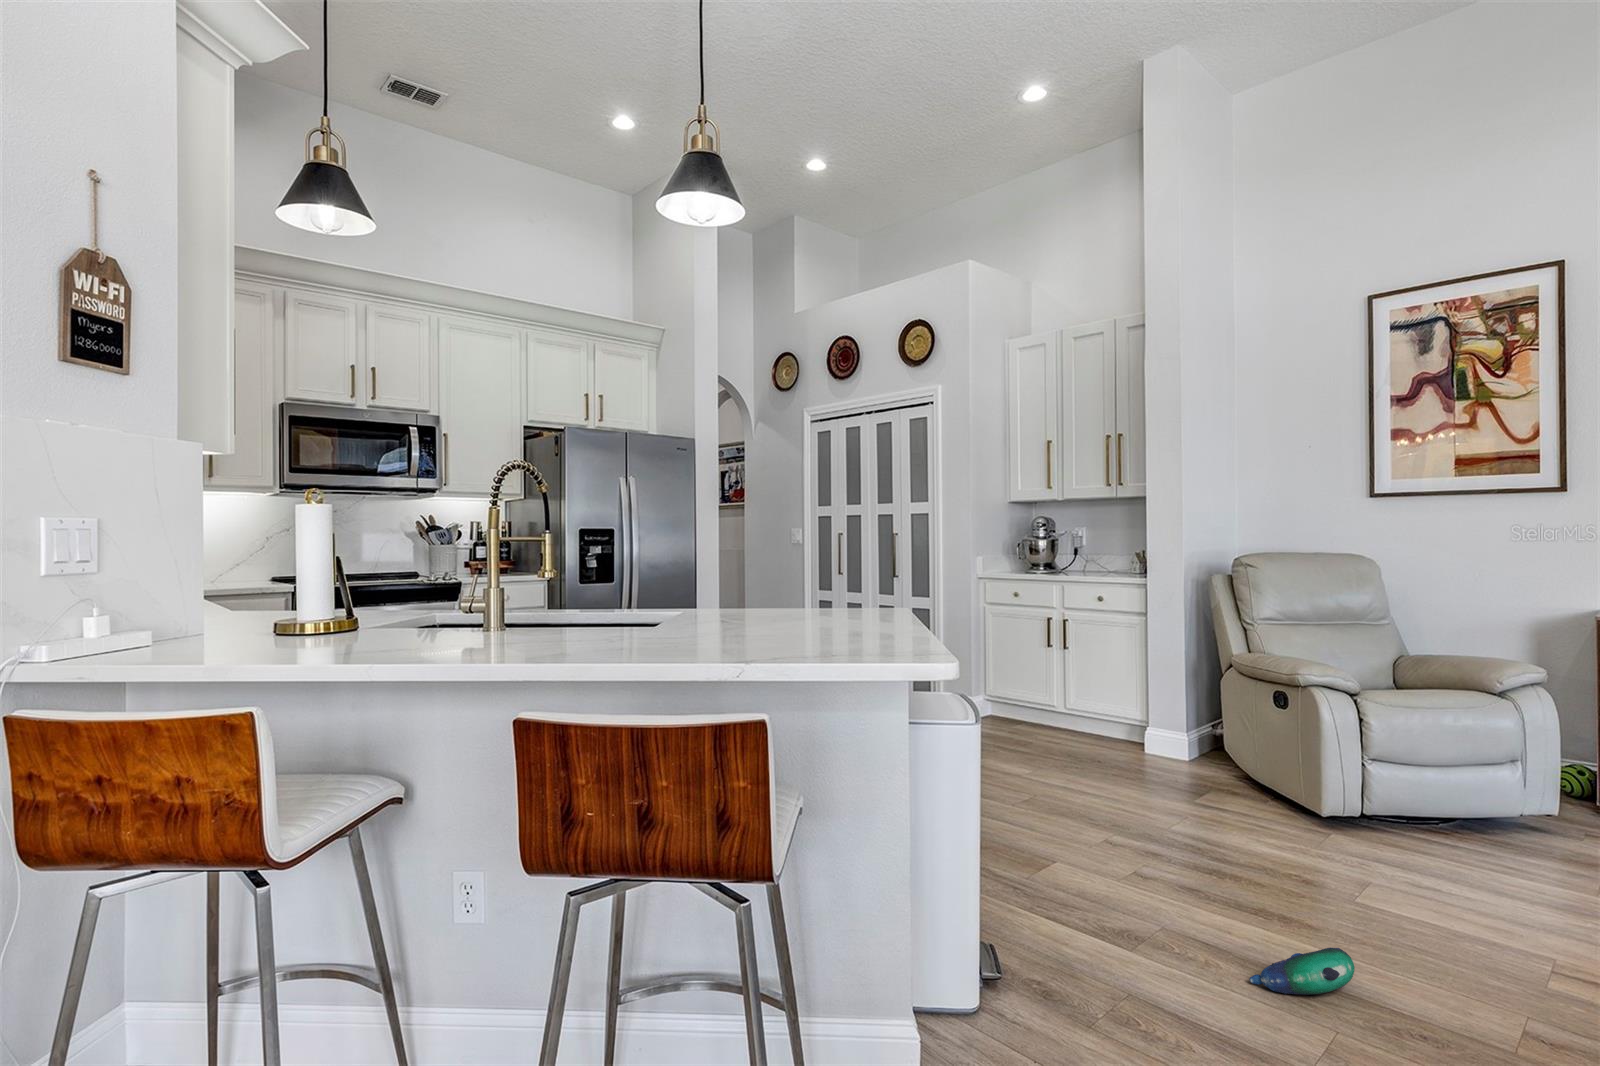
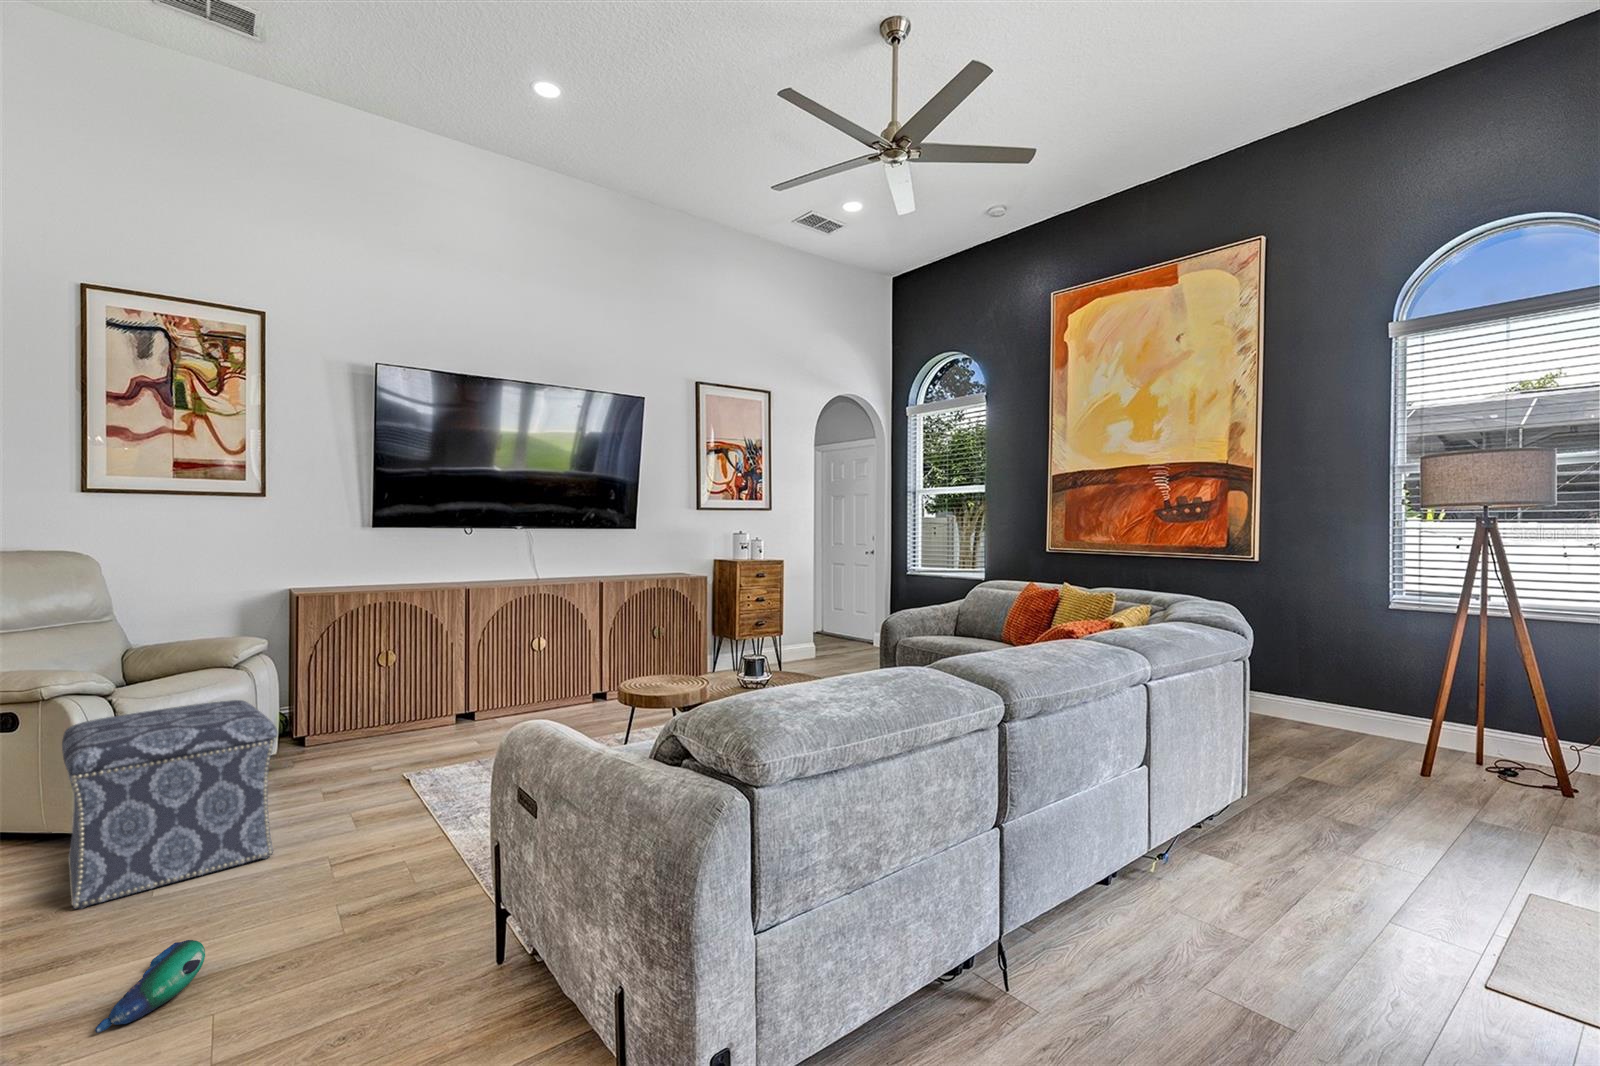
ottoman: none [1289,713,1495,923] -> present [62,700,277,909]

